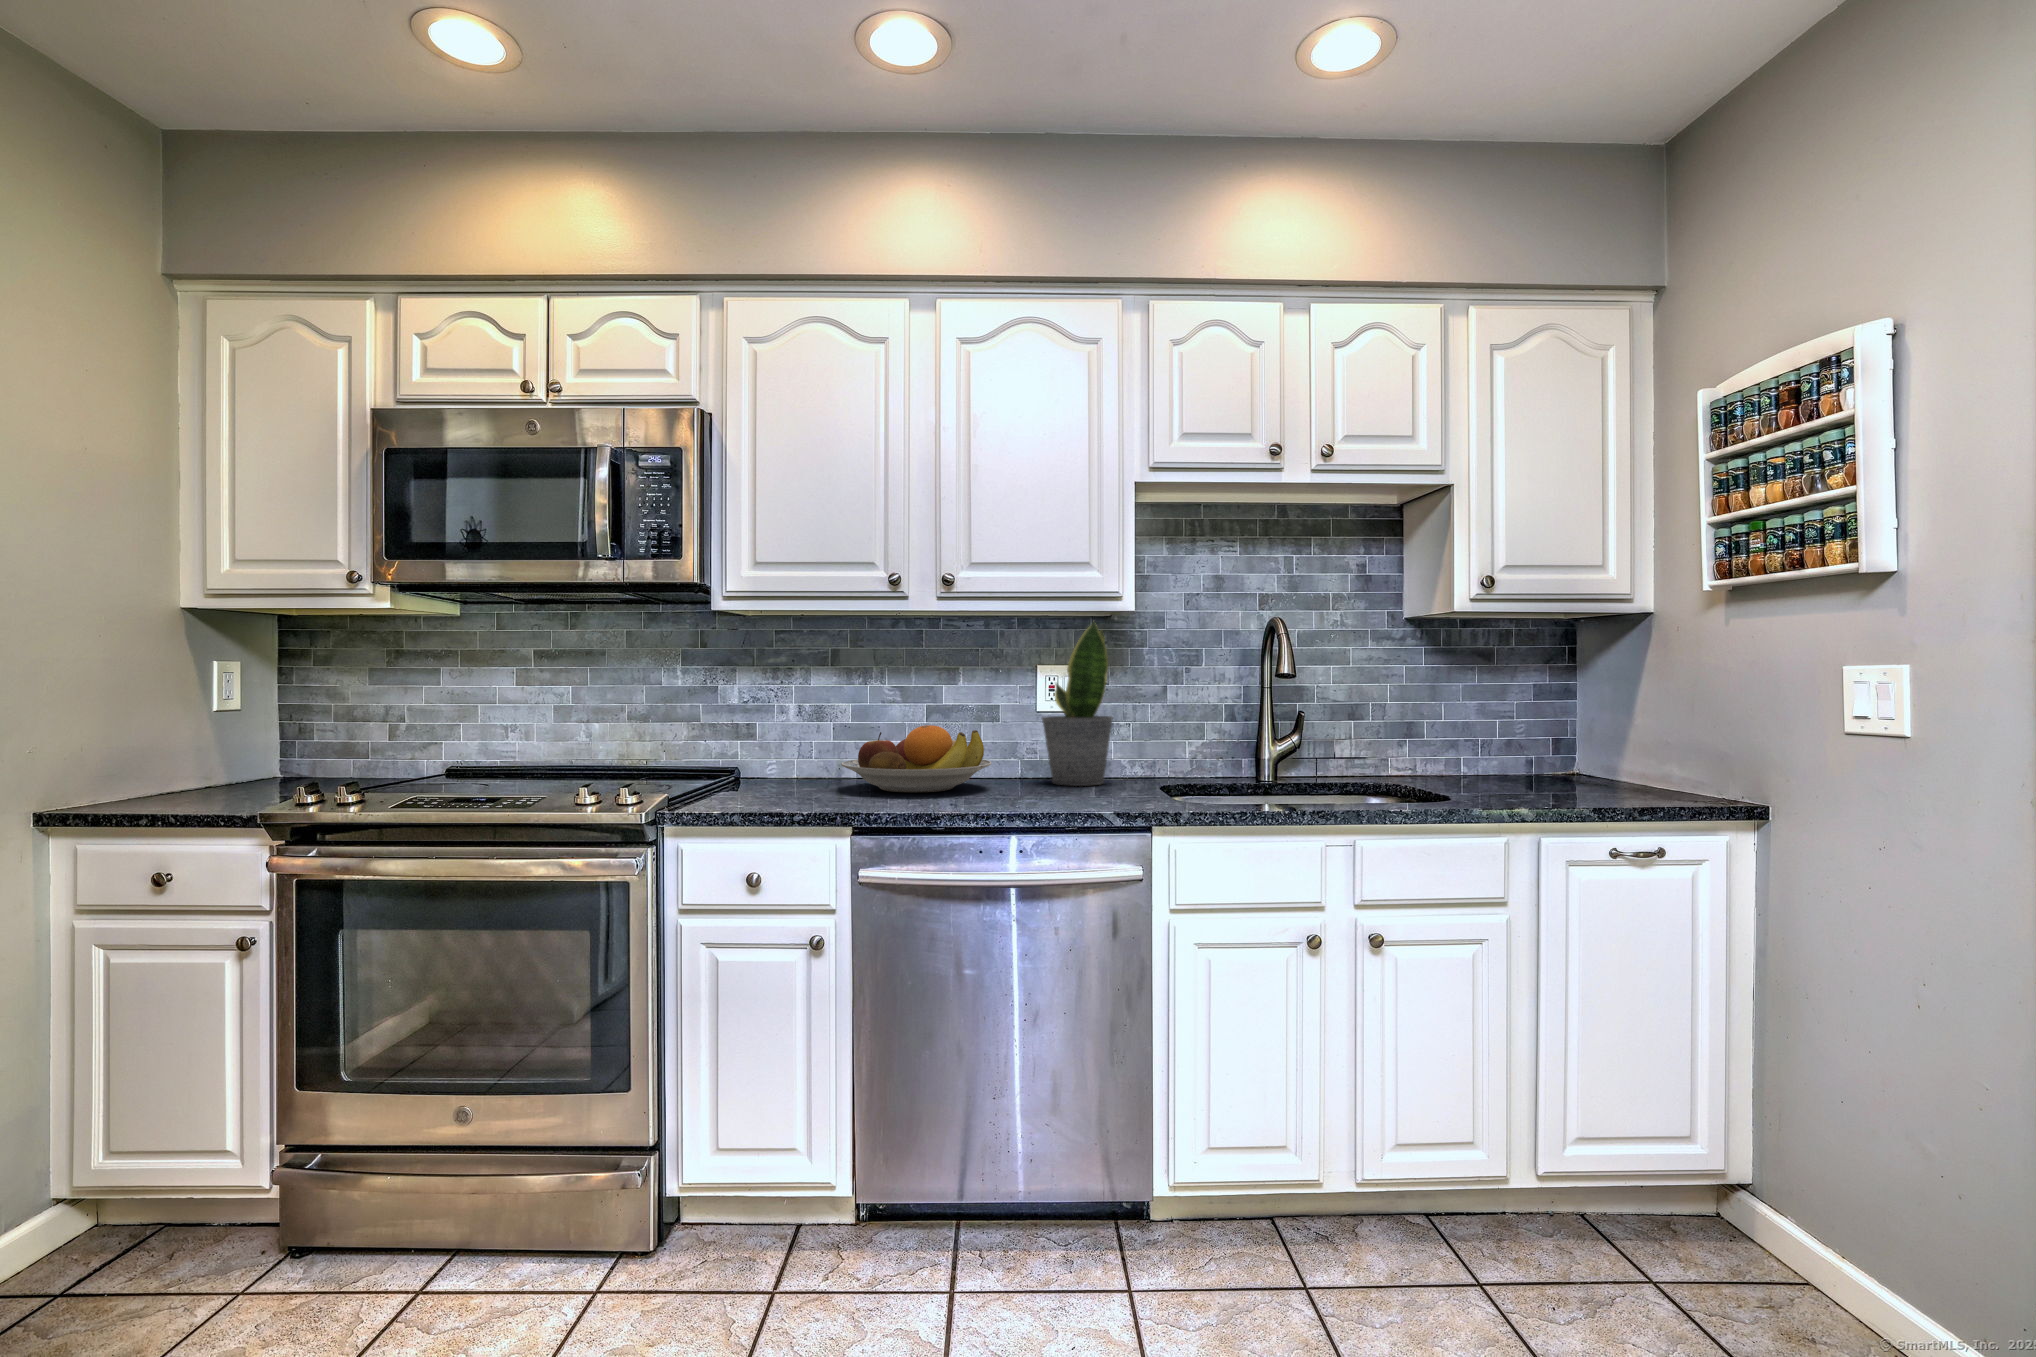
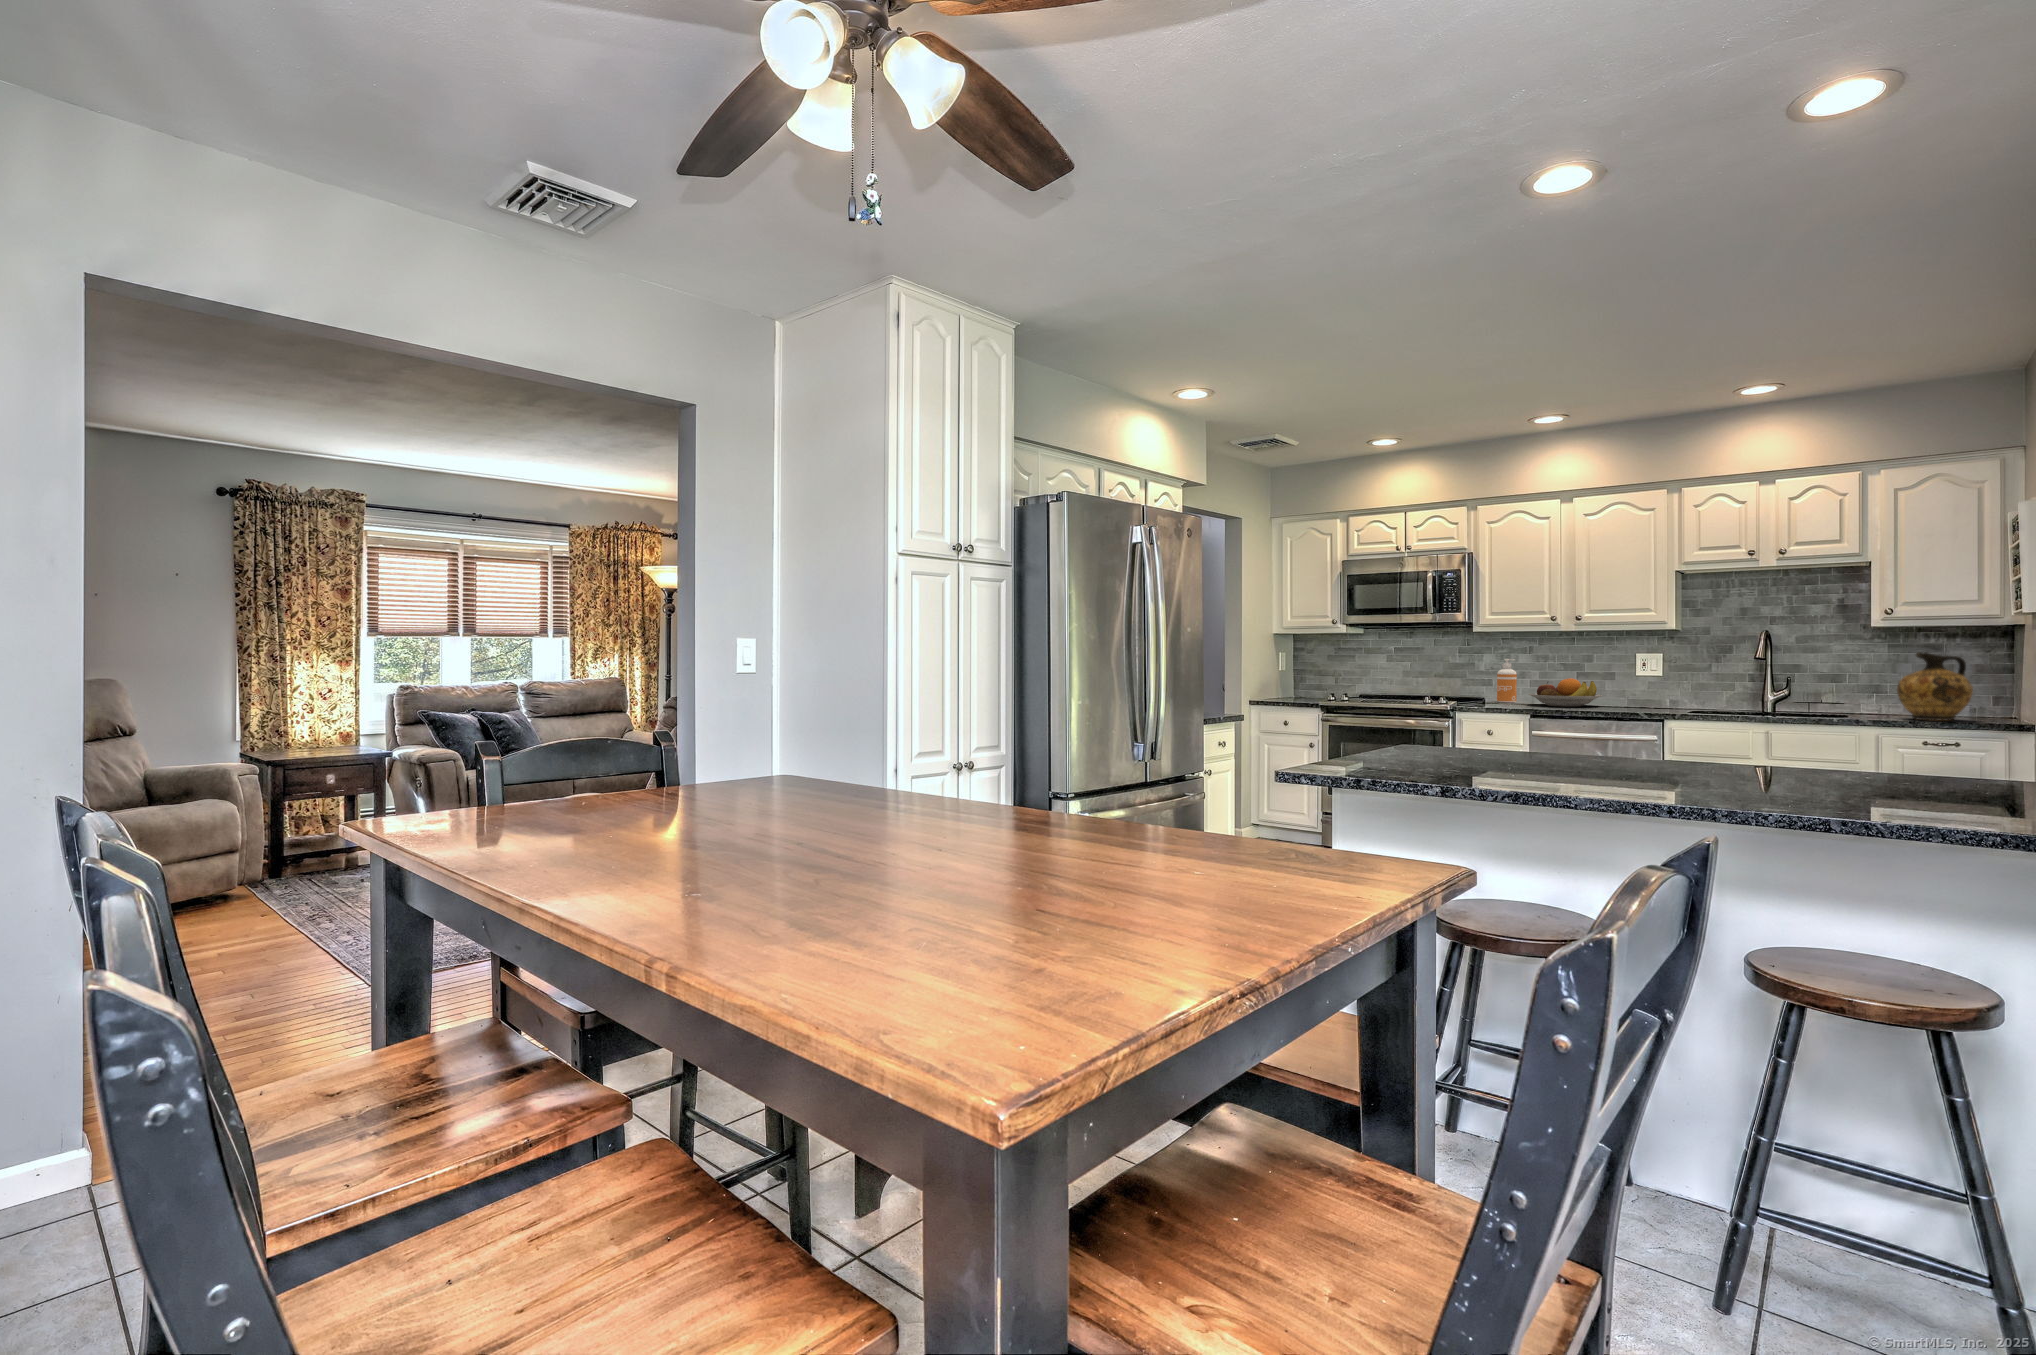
potted plant: present [1042,621,1113,786] -> none [1632,632,1673,708]
ceramic jug: none [1496,663,1617,798] -> present [1897,652,1973,721]
soap dispenser: none [770,681,812,783] -> present [1497,659,1517,703]

